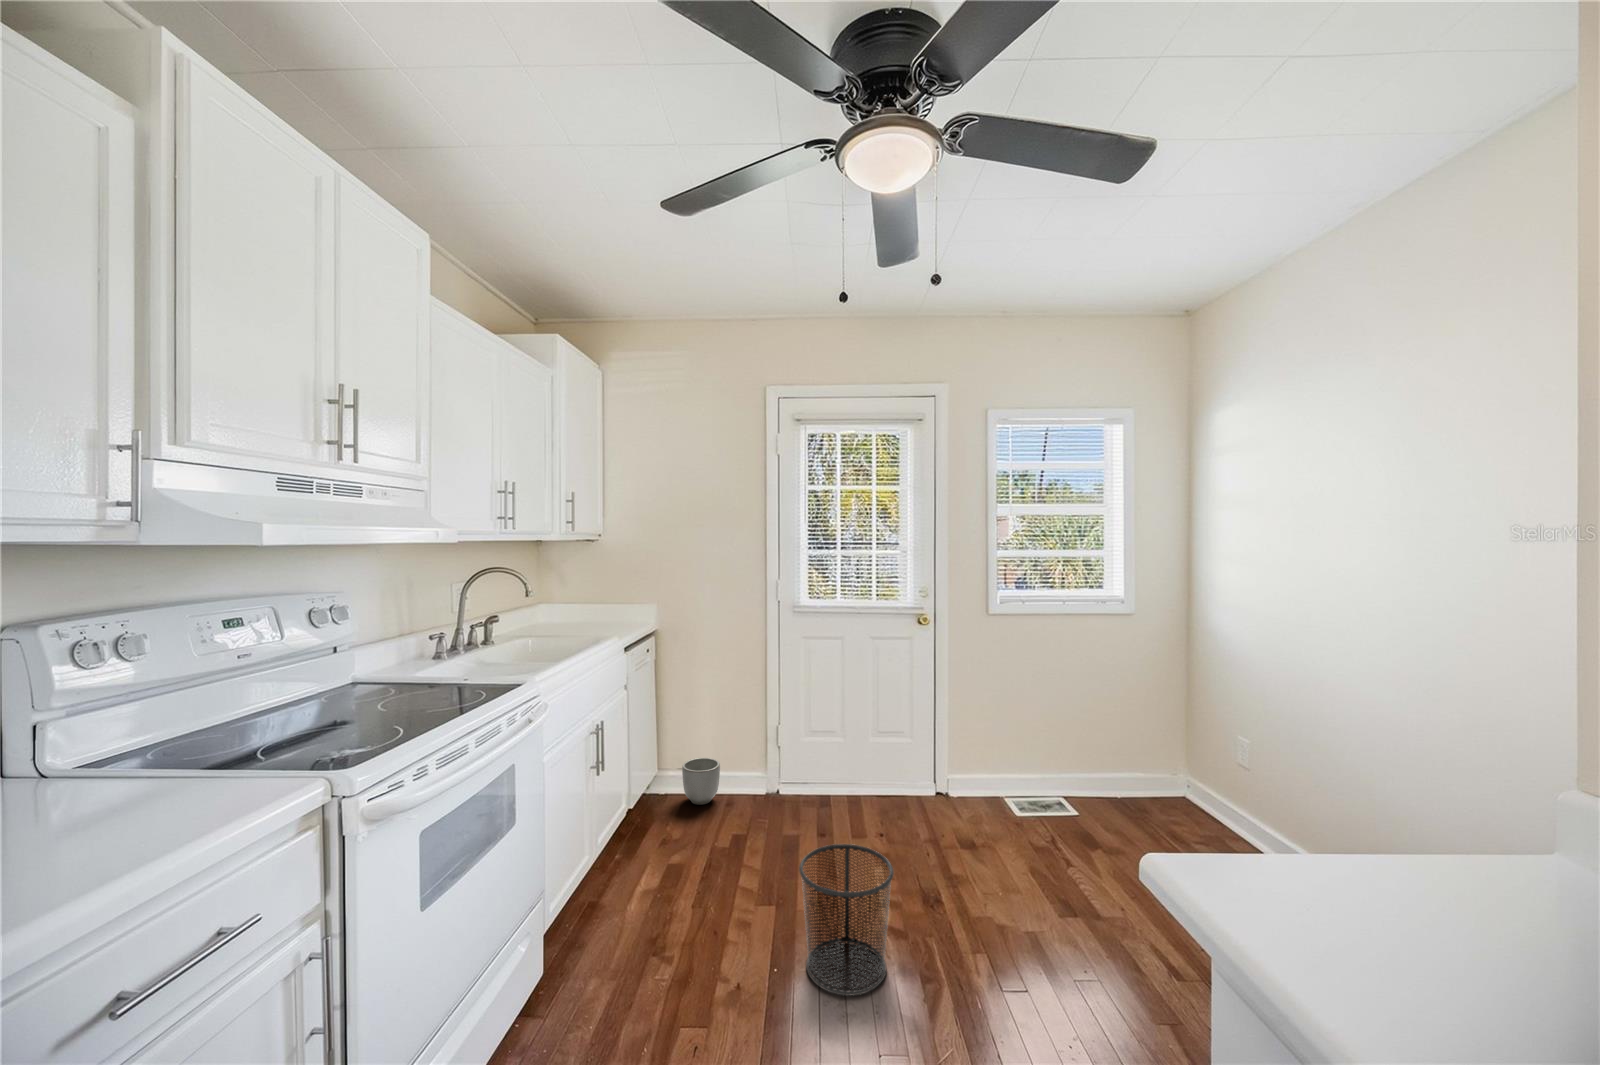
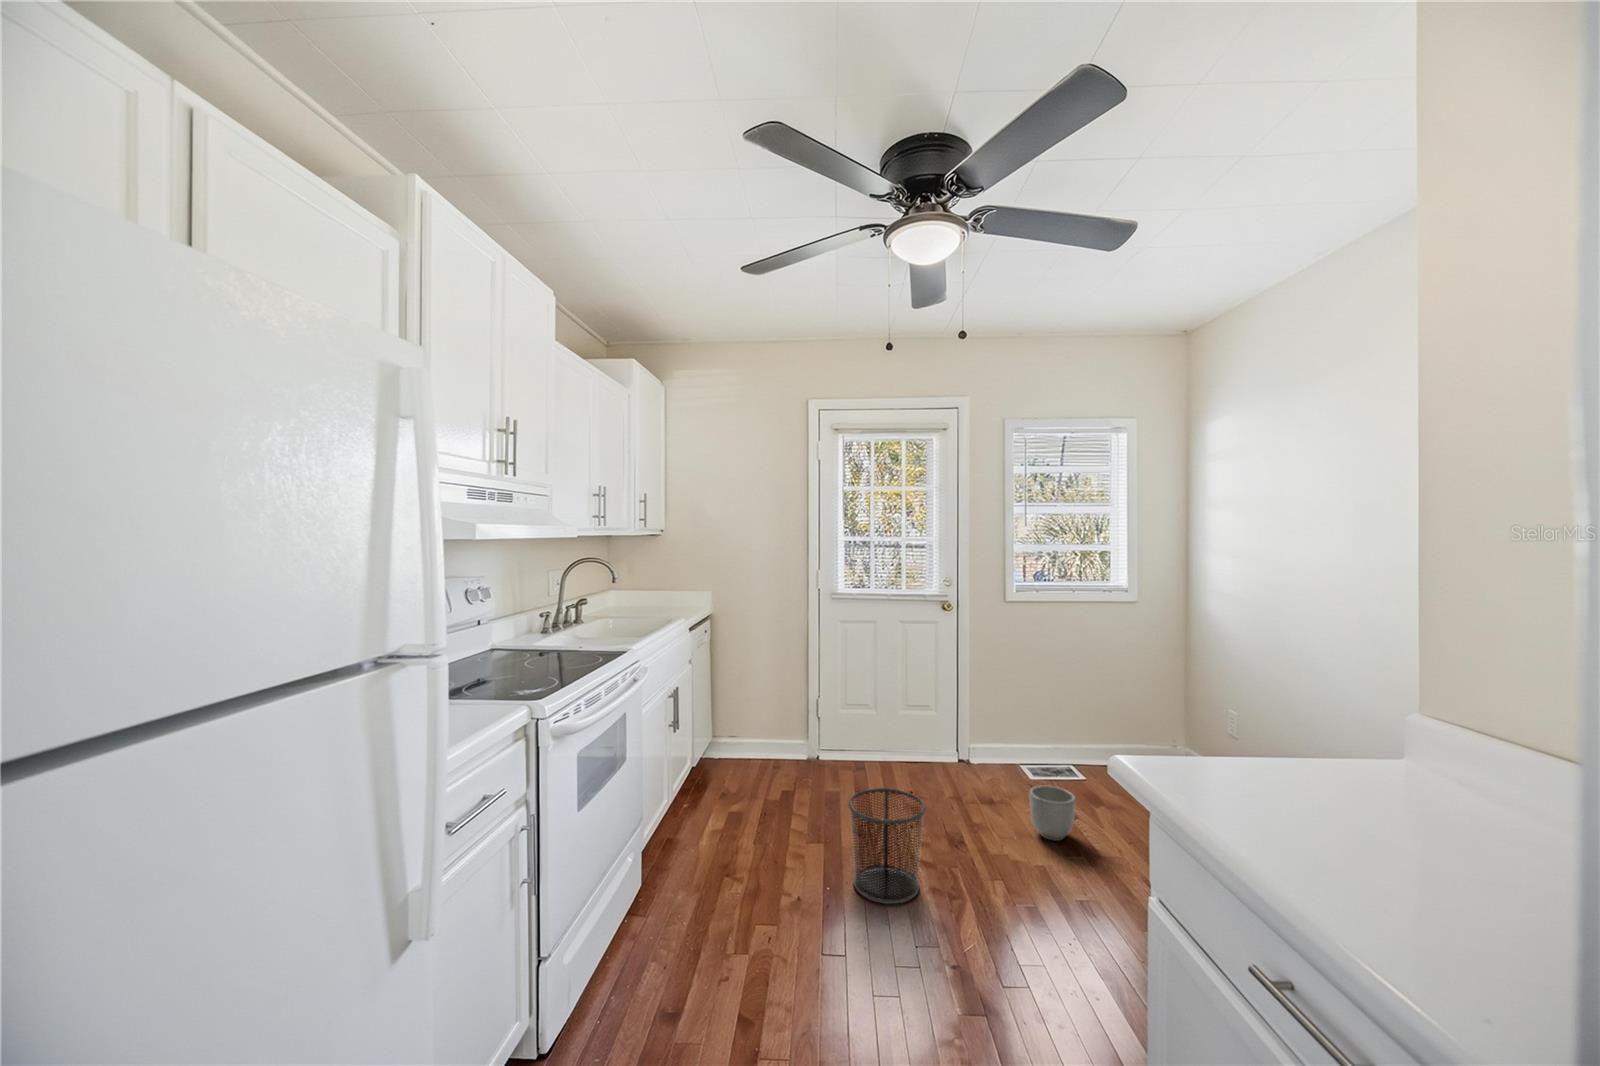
planter: present [682,758,720,805] -> present [1029,786,1076,841]

